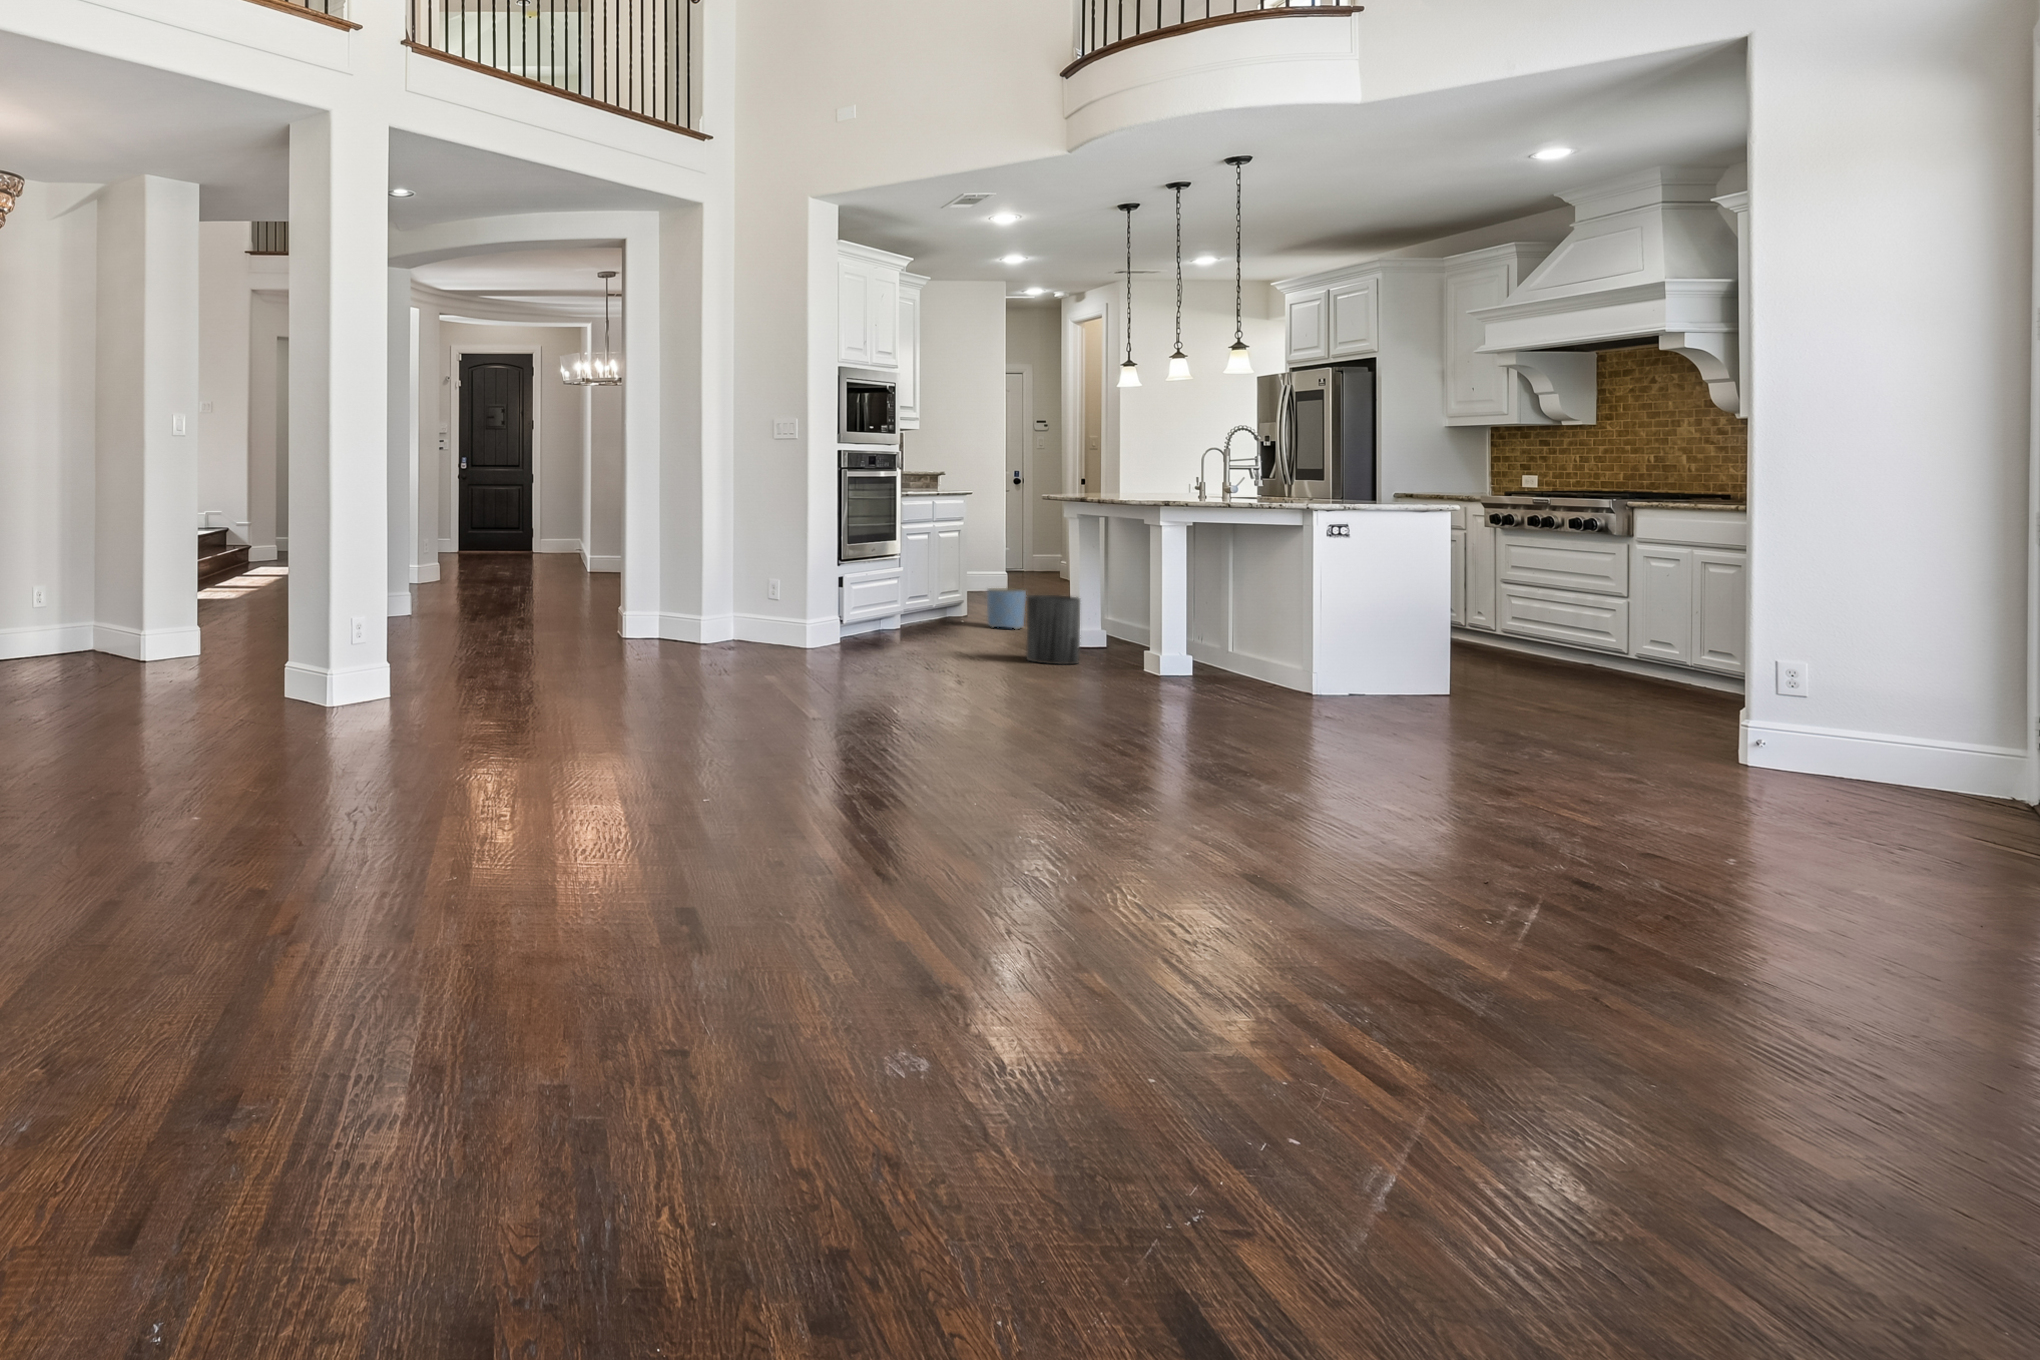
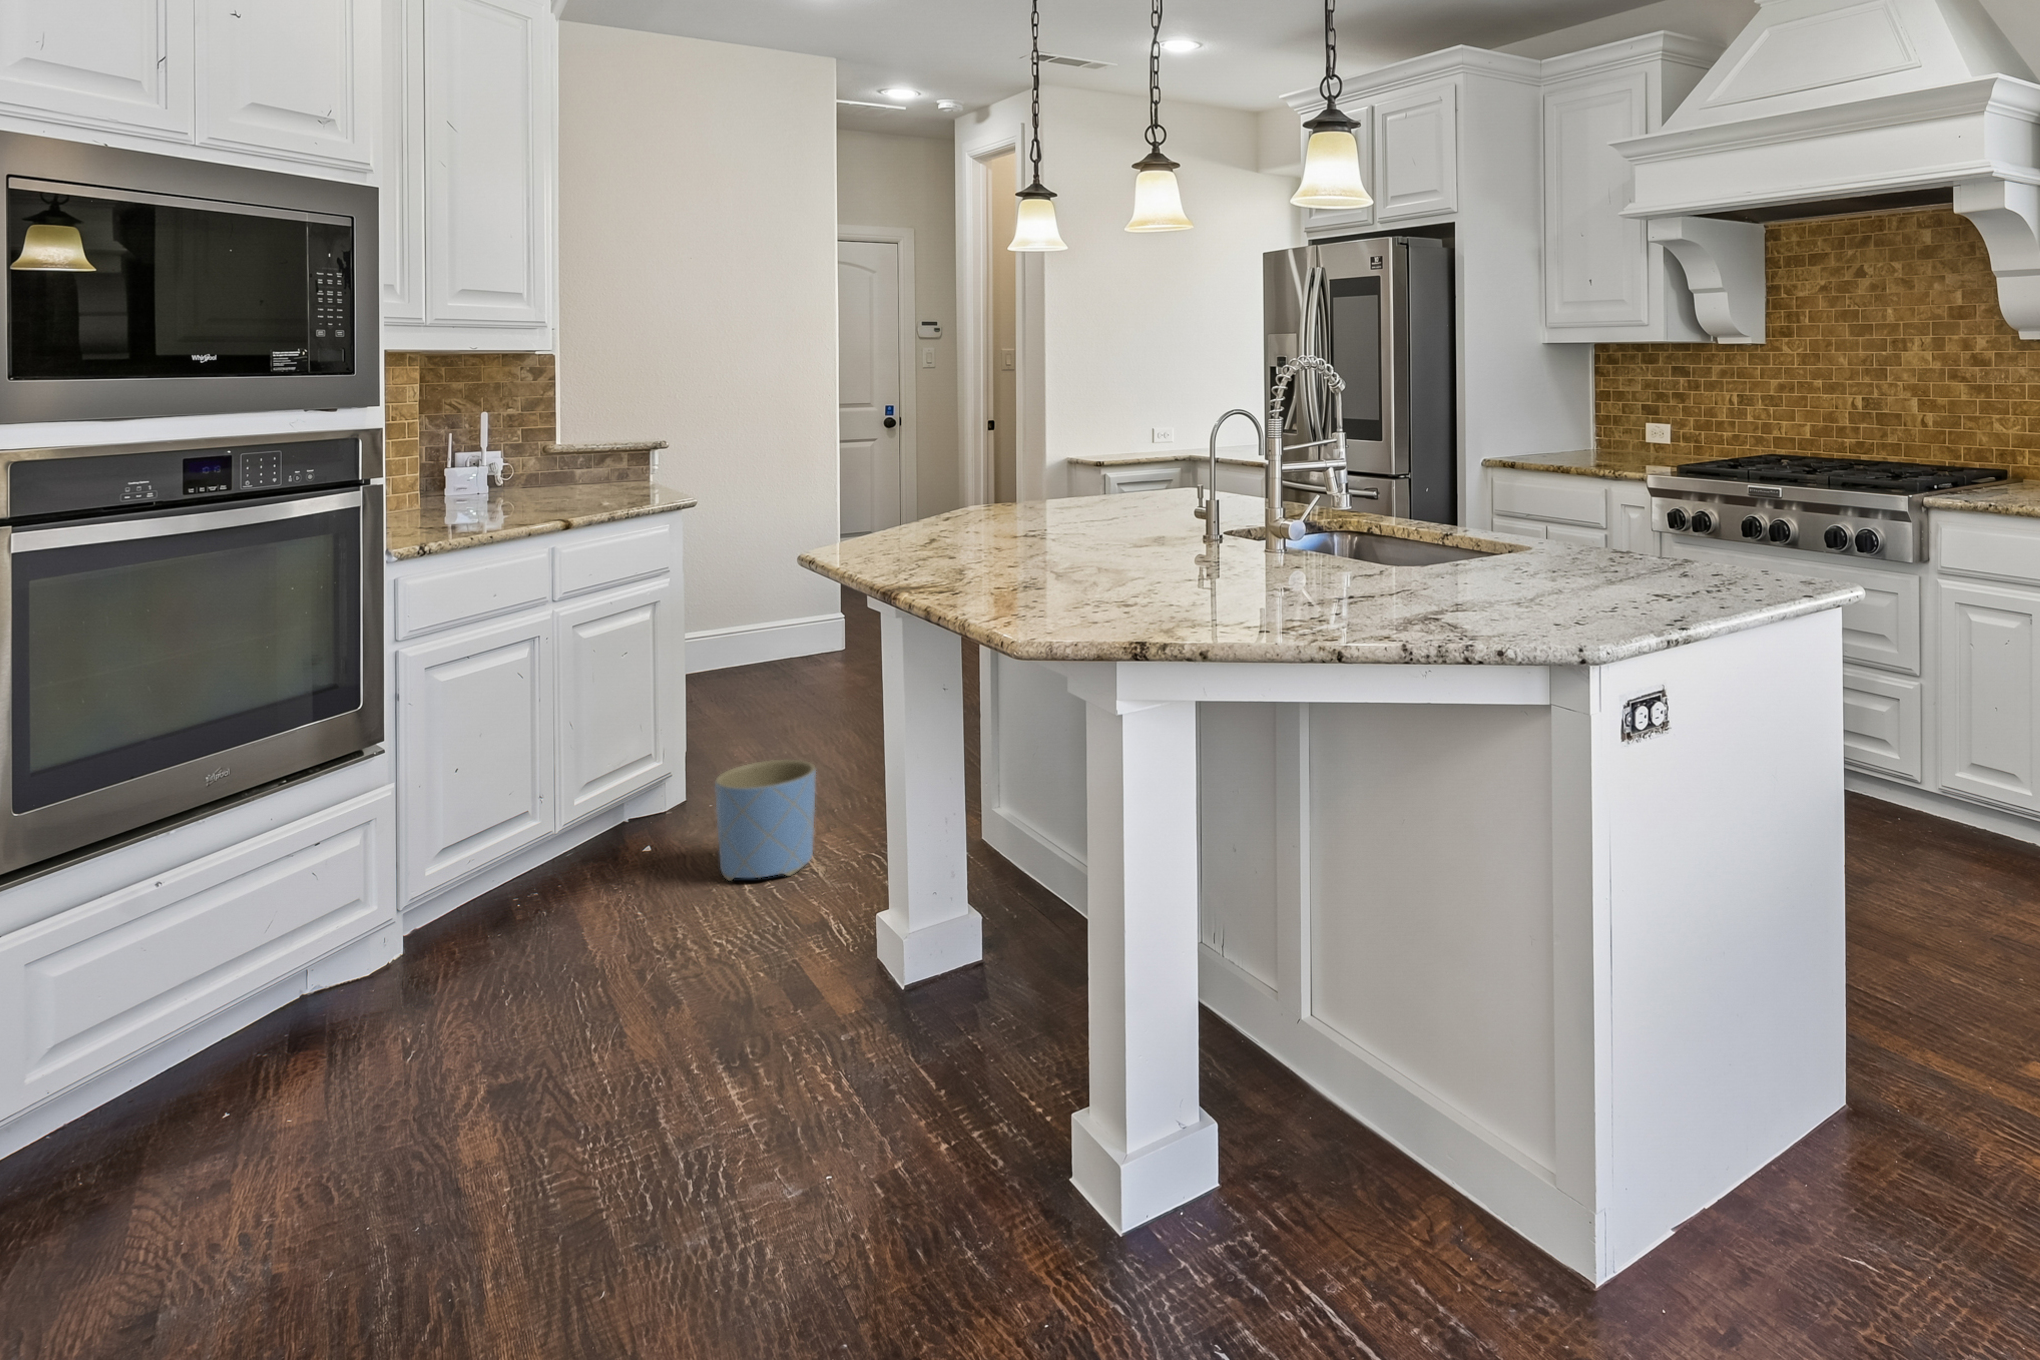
trash can: present [1026,595,1080,665] -> none [712,934,892,1229]

